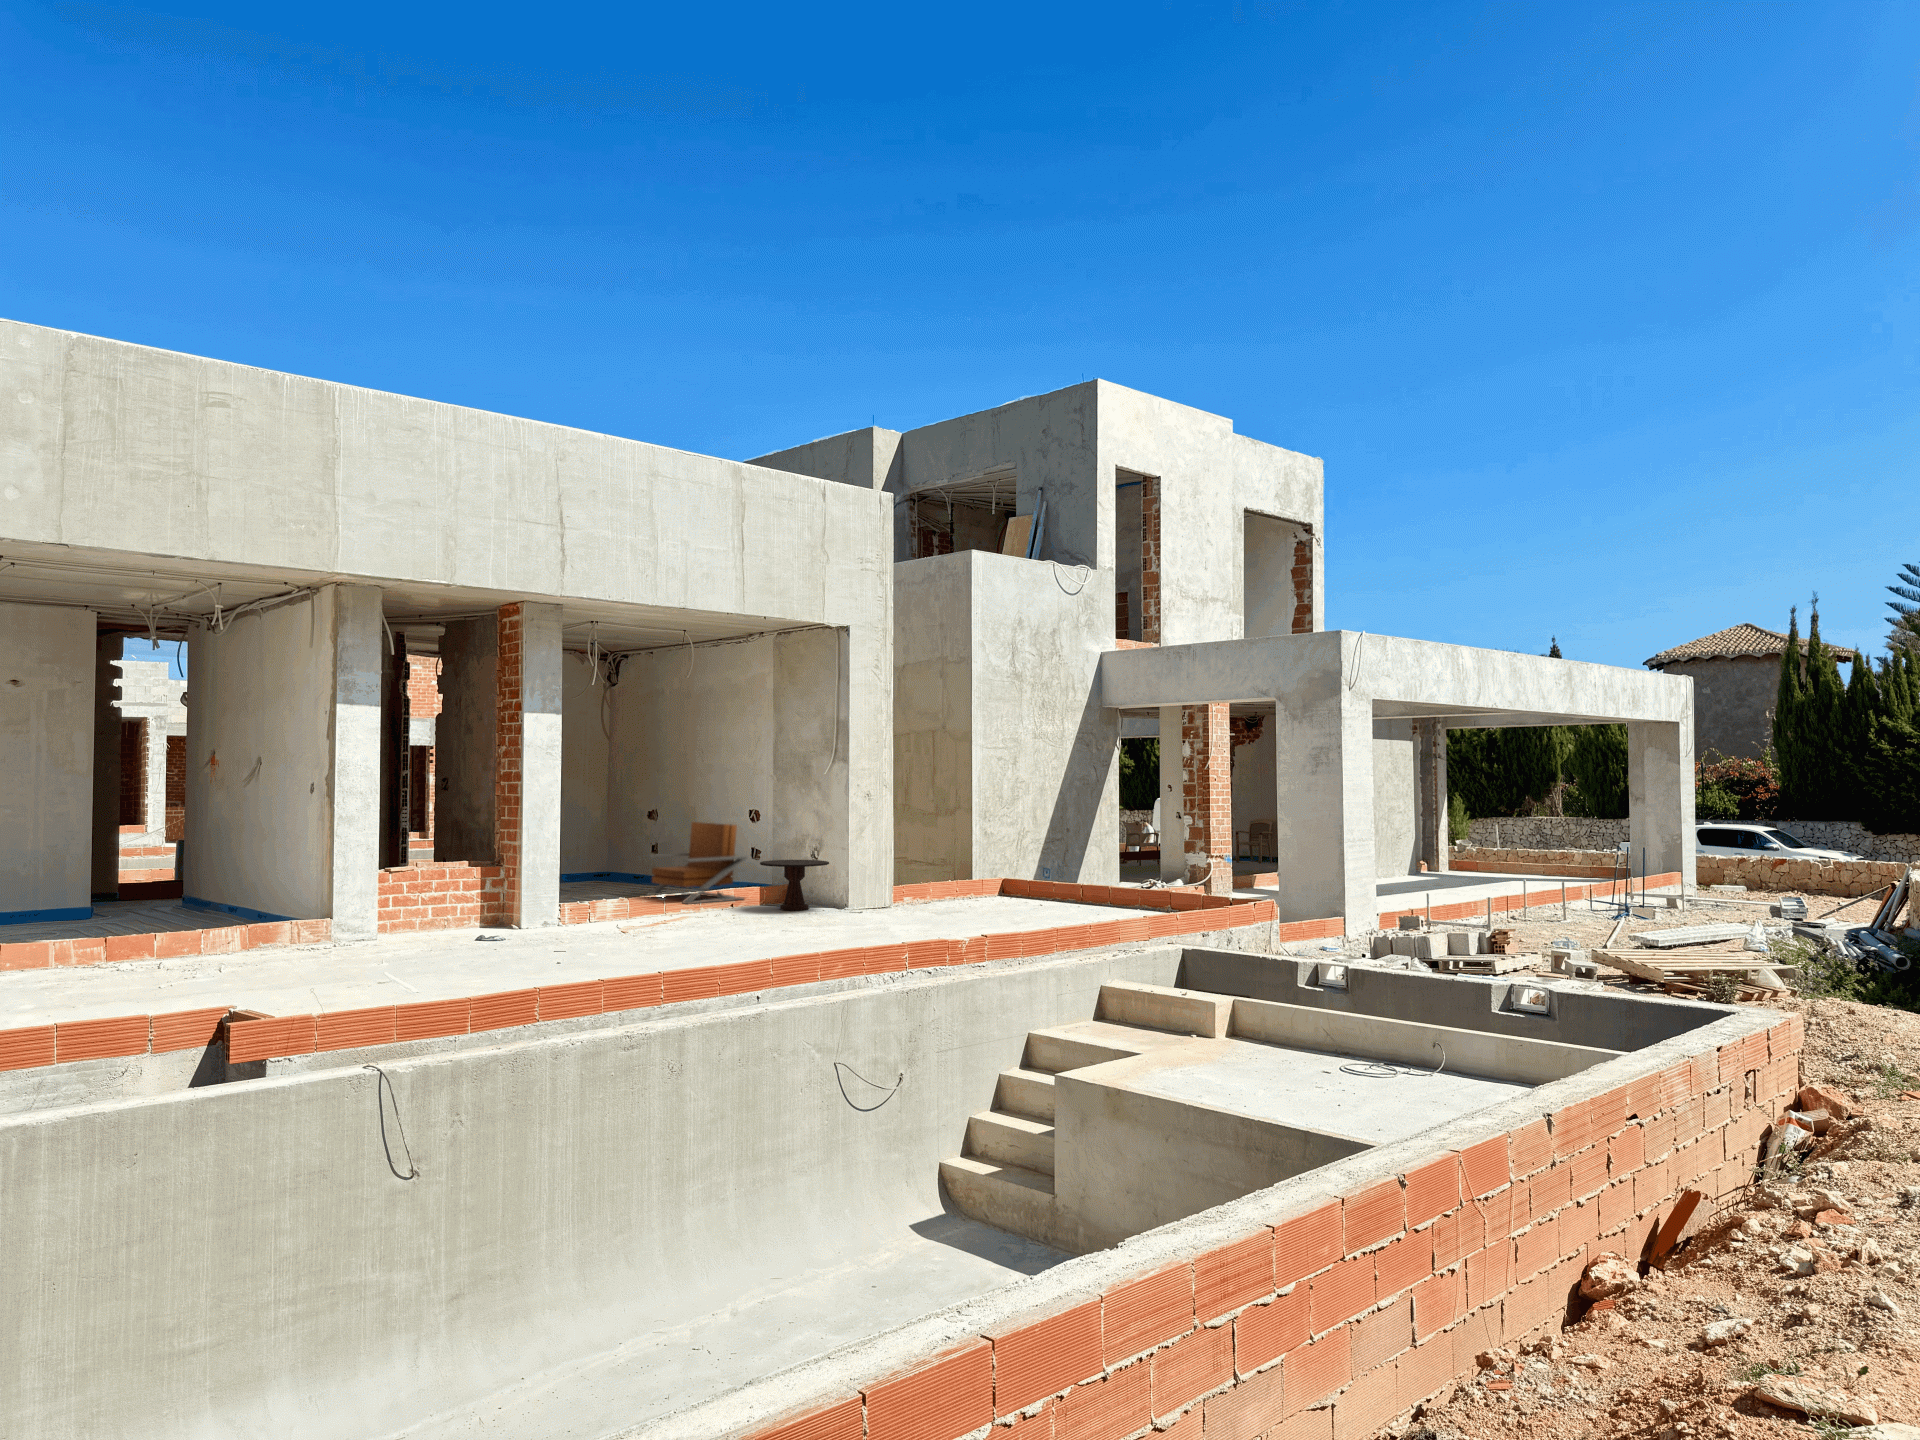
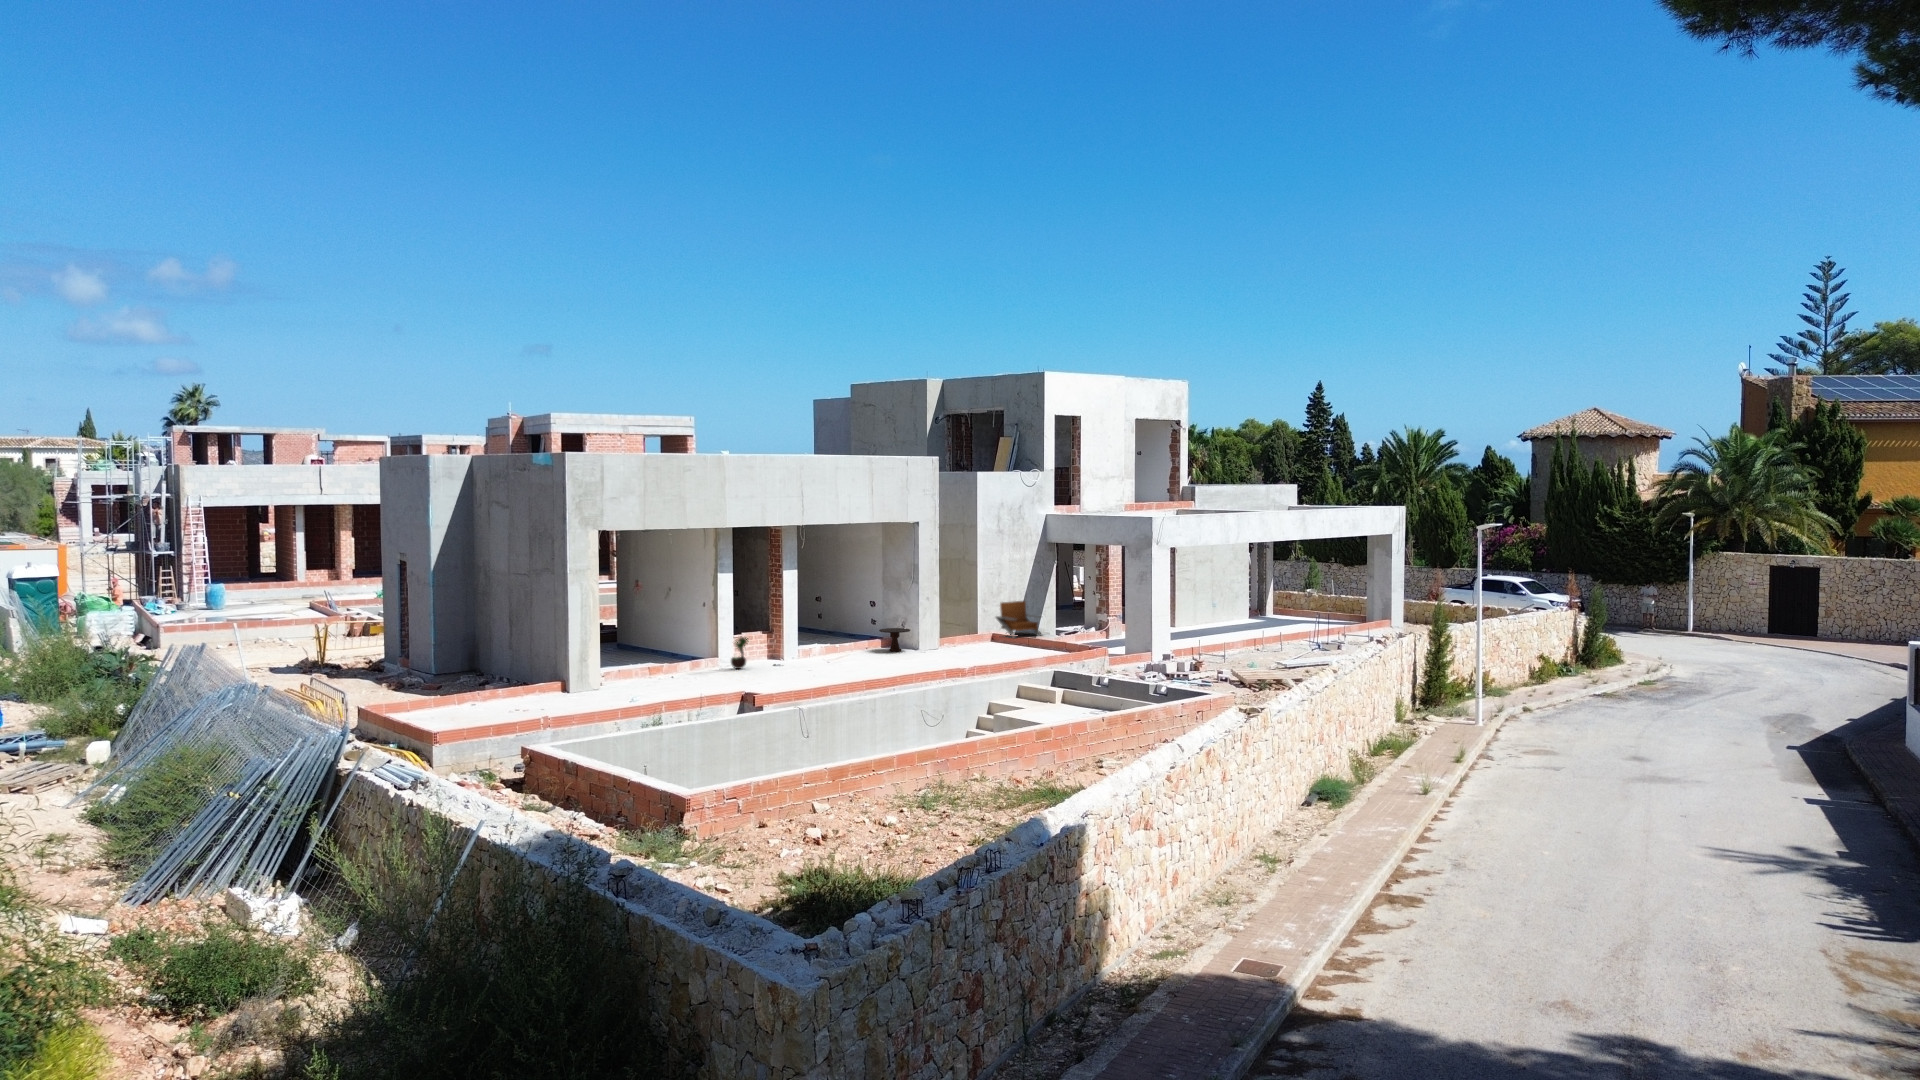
lounge chair: present [644,822,747,904] -> present [996,601,1041,638]
potted tree: none [356,852,413,945] -> present [731,636,749,669]

